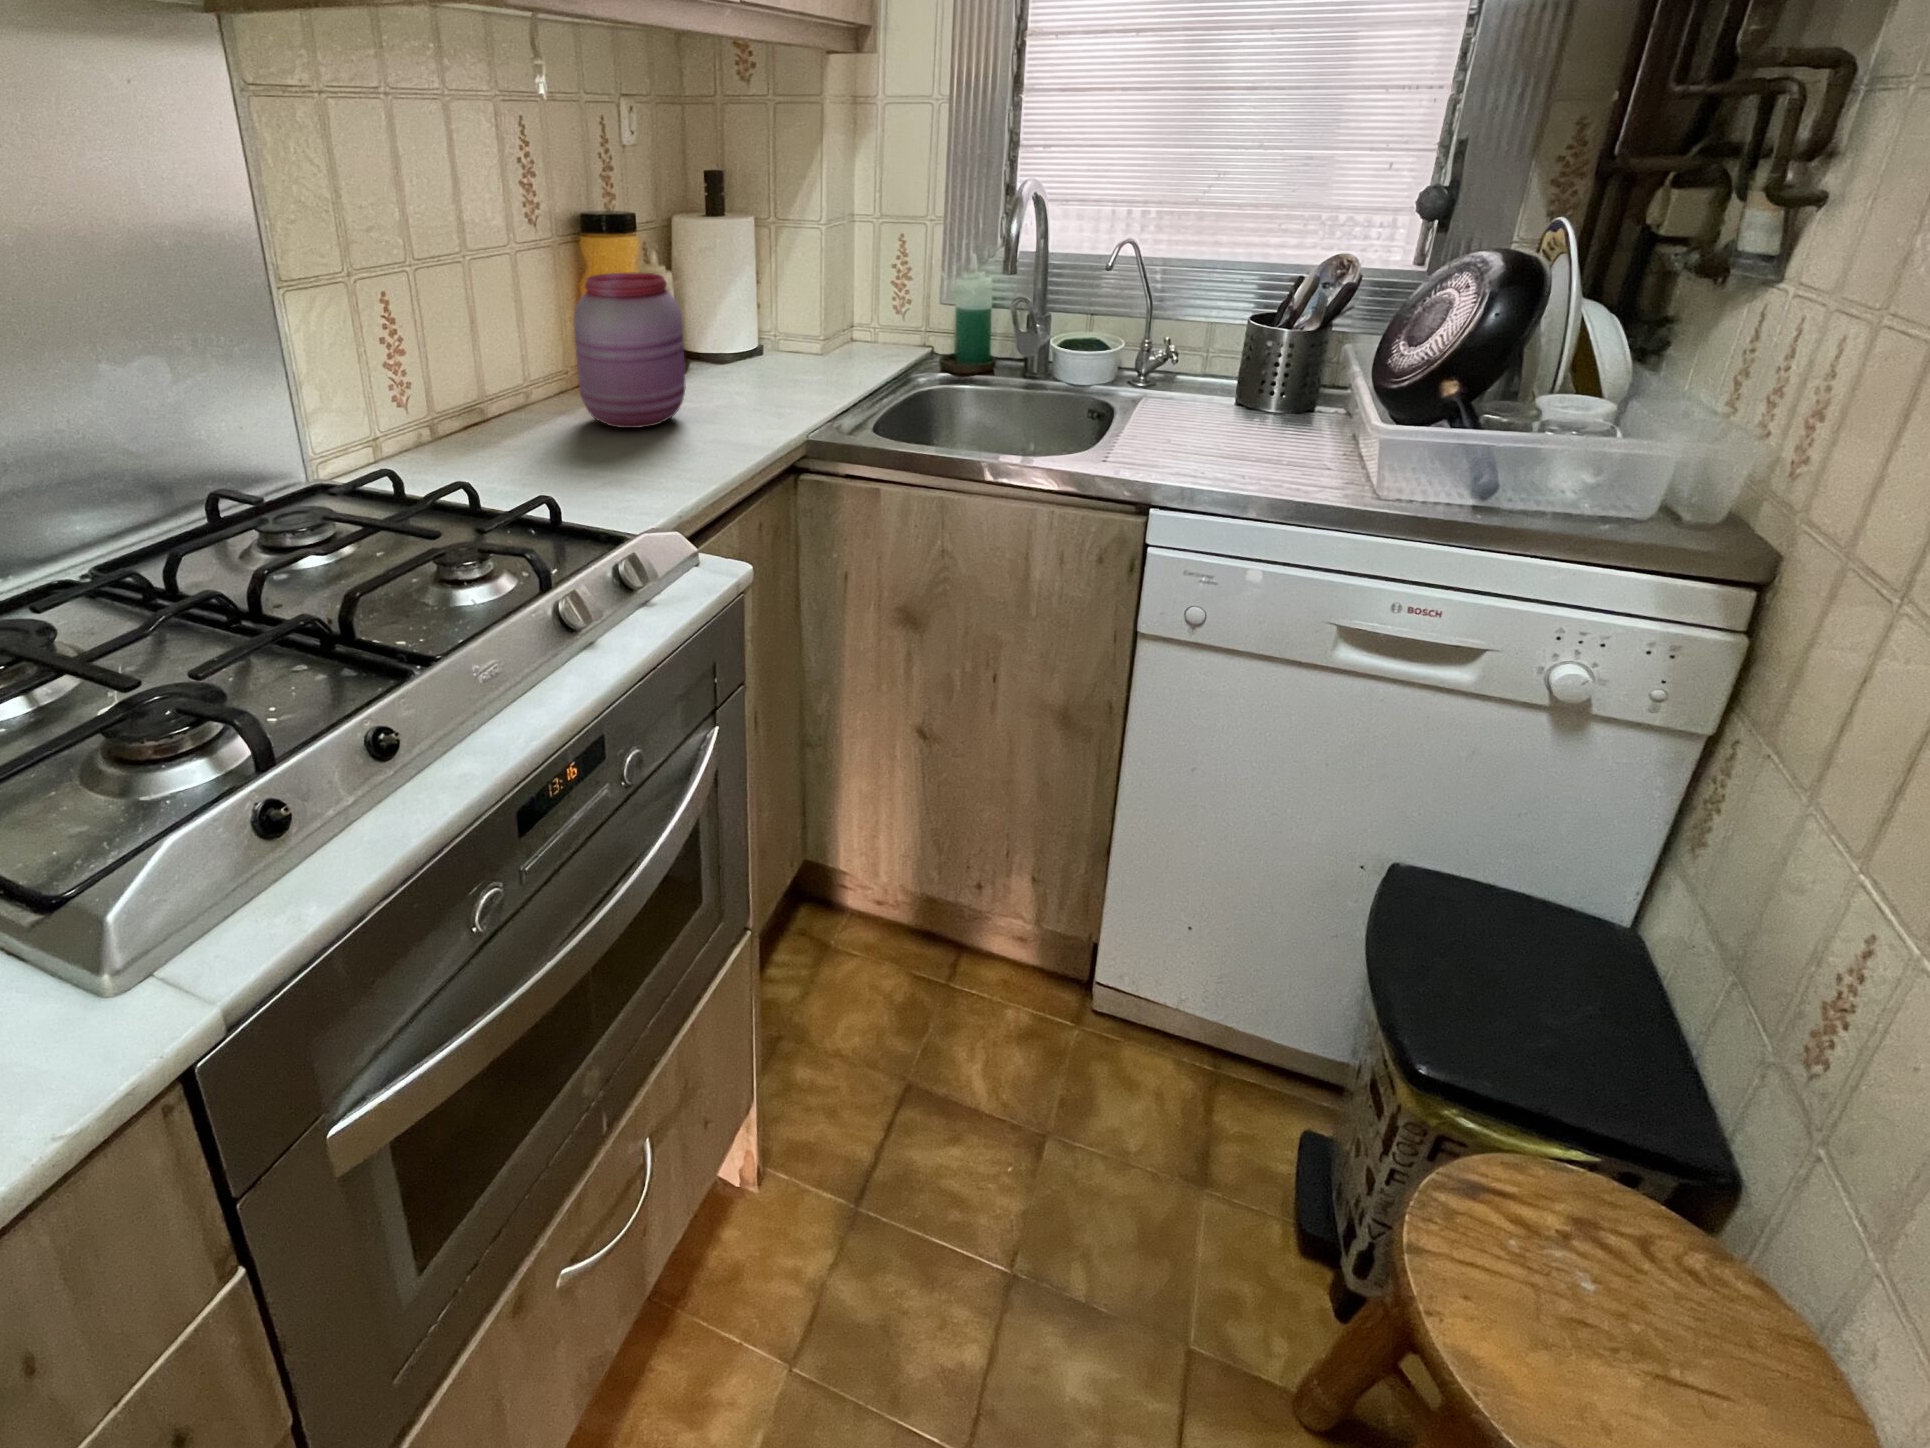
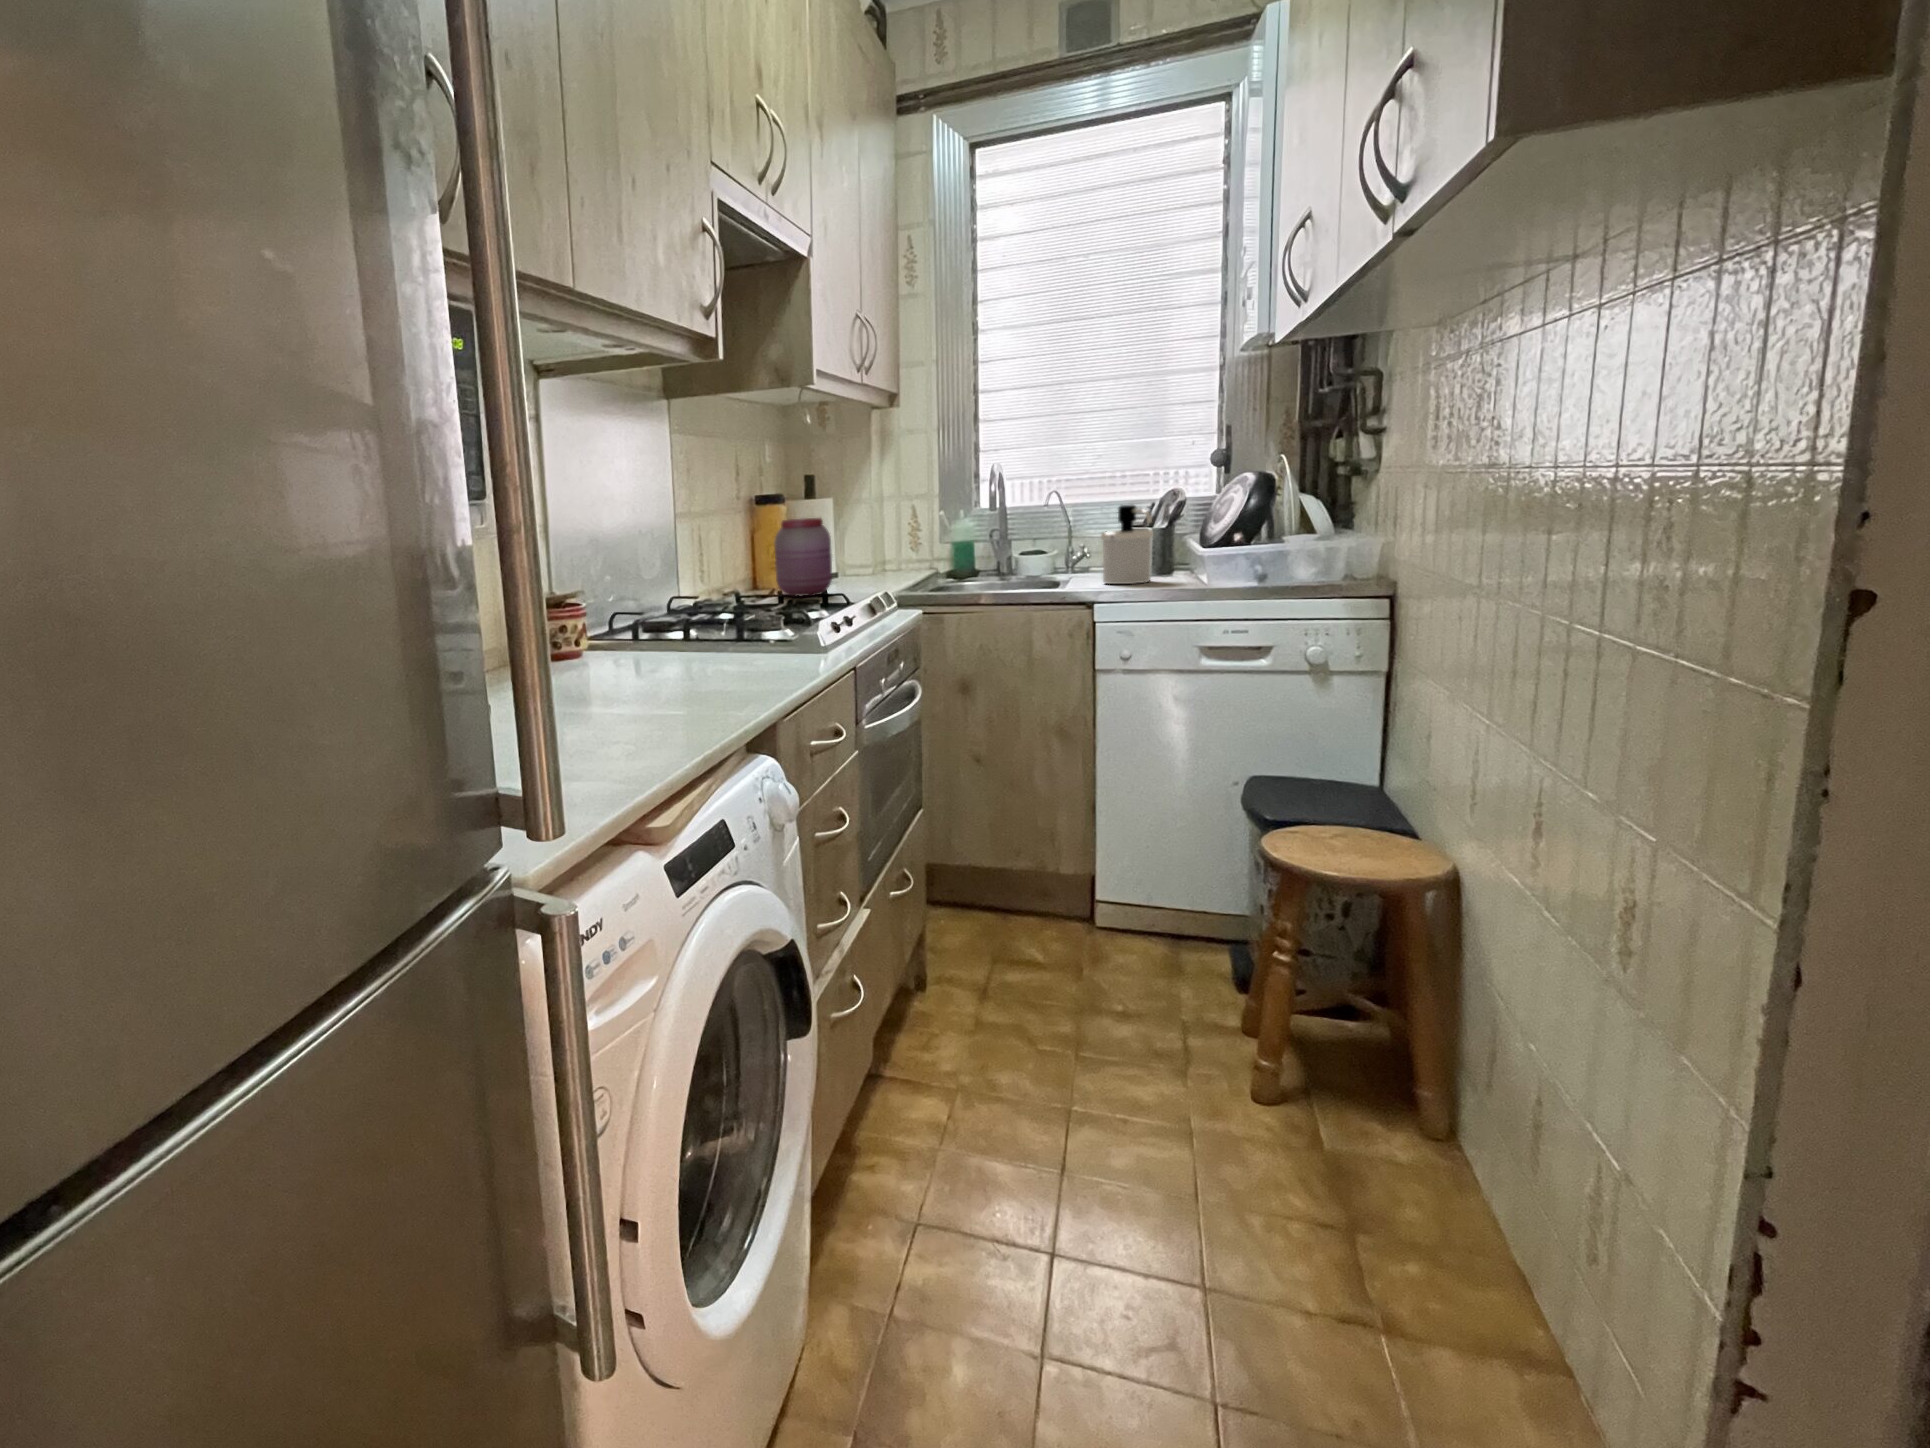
soap dispenser: none [1184,291,1288,447] -> present [1101,505,1153,584]

